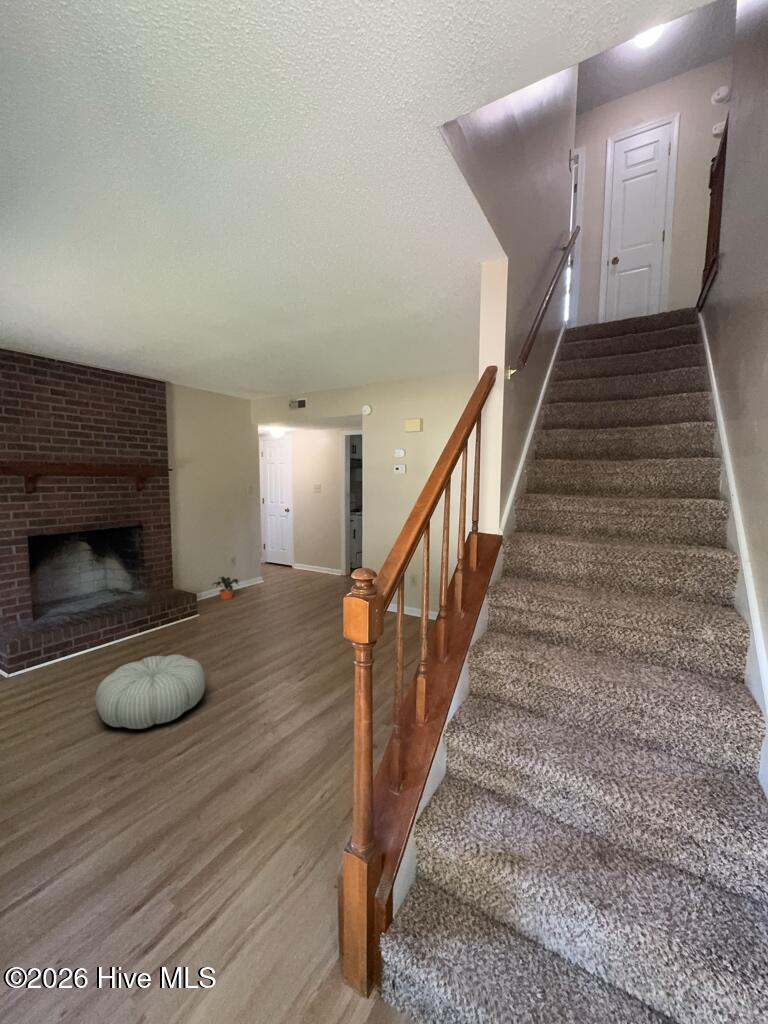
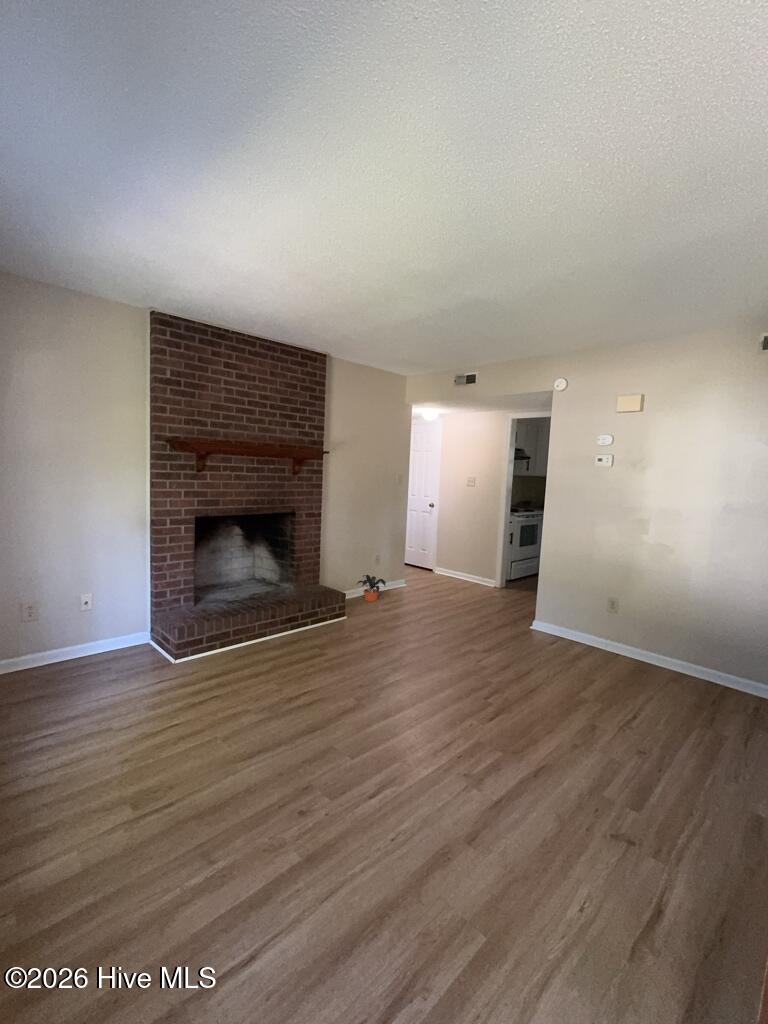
pouf: present [95,655,205,729] -> none [272,665,388,754]

